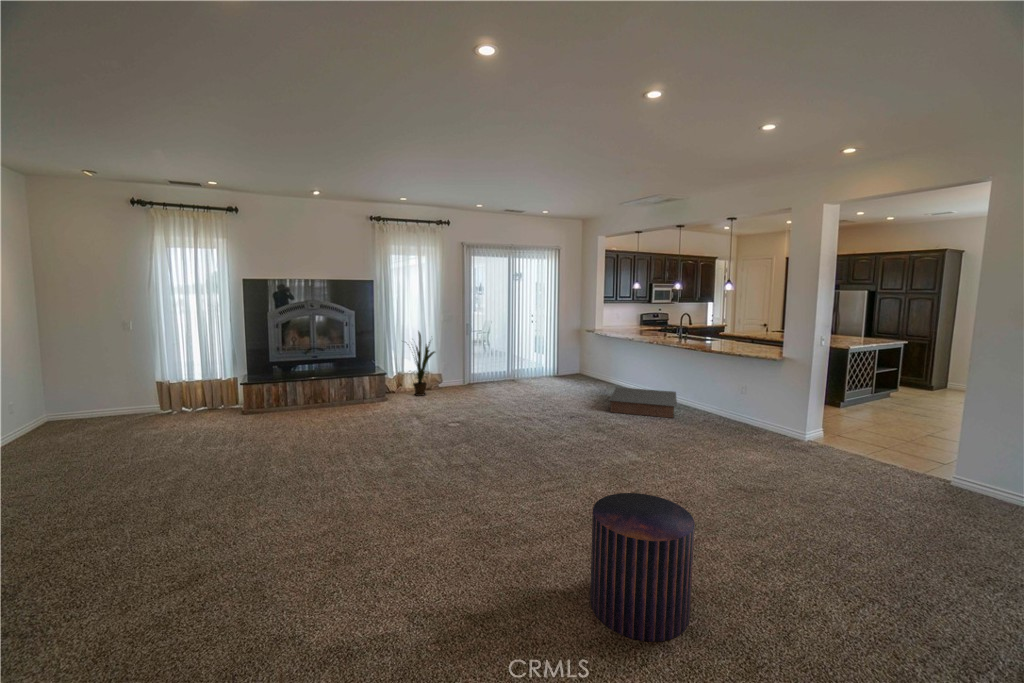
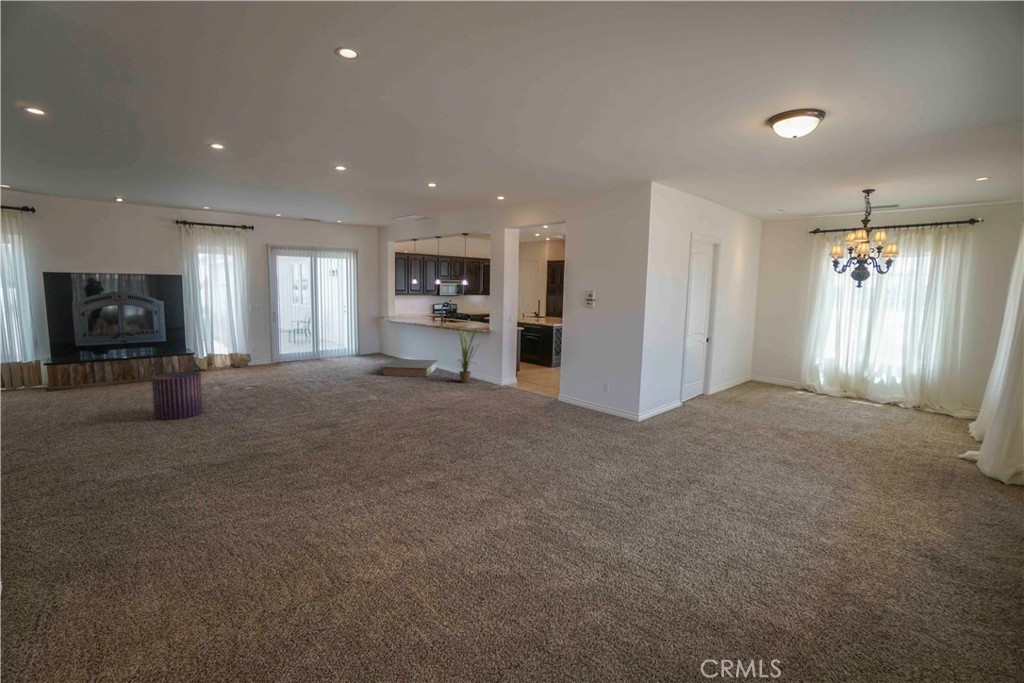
house plant: present [413,332,435,396] -> present [459,328,477,383]
pouf: present [590,493,695,642] -> present [152,371,203,420]

